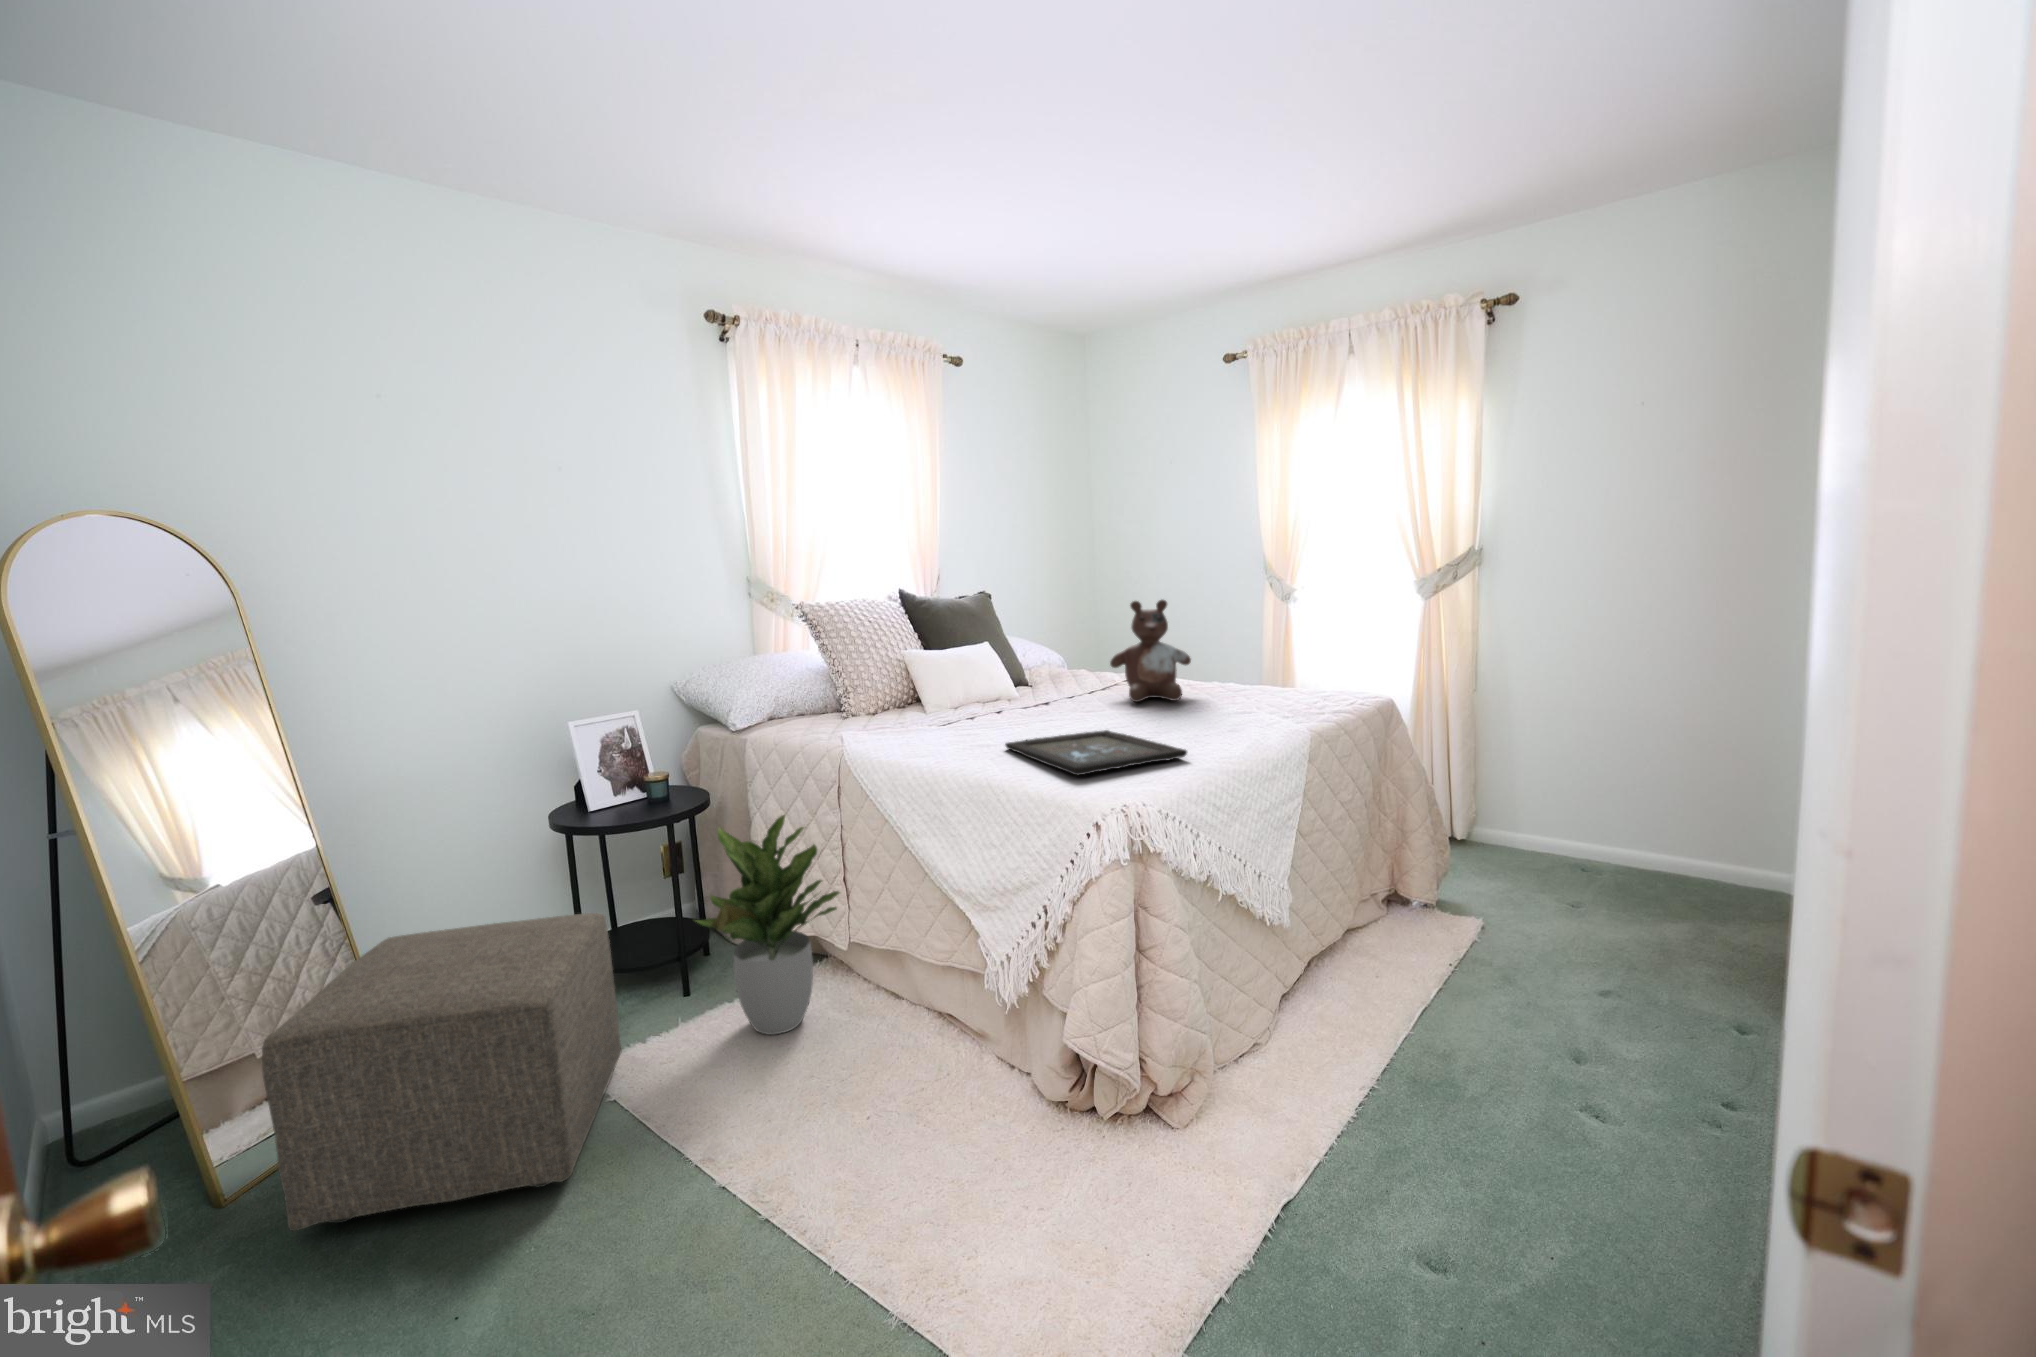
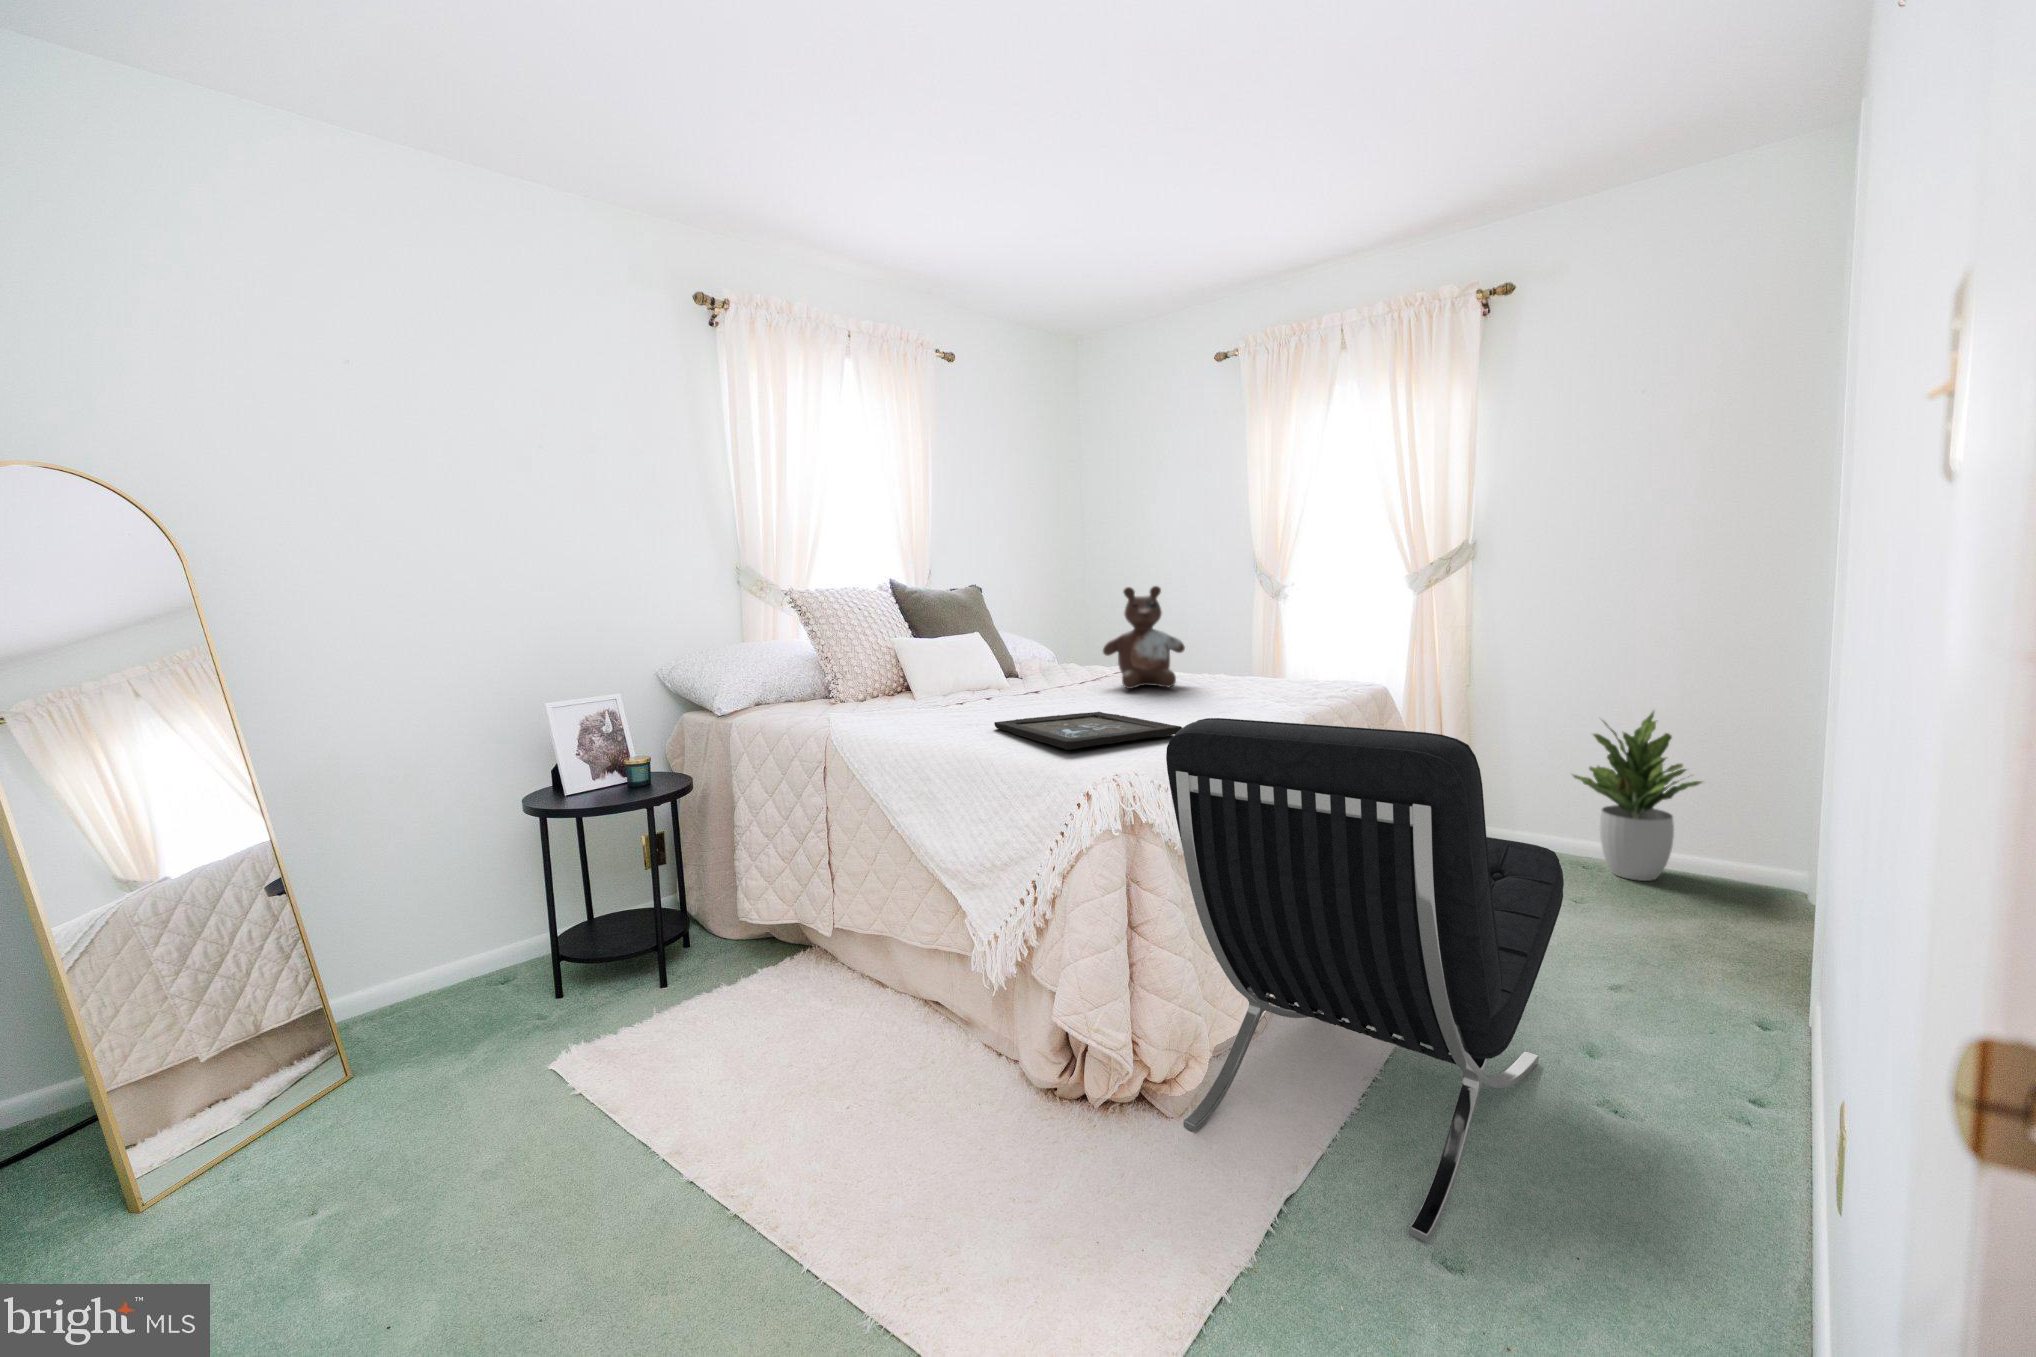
lounge chair: none [1171,753,1552,1249] -> present [1166,718,1564,1242]
potted plant: present [696,815,840,1035] -> present [1573,711,1702,881]
ottoman: present [262,913,621,1231] -> none [194,893,591,1224]

